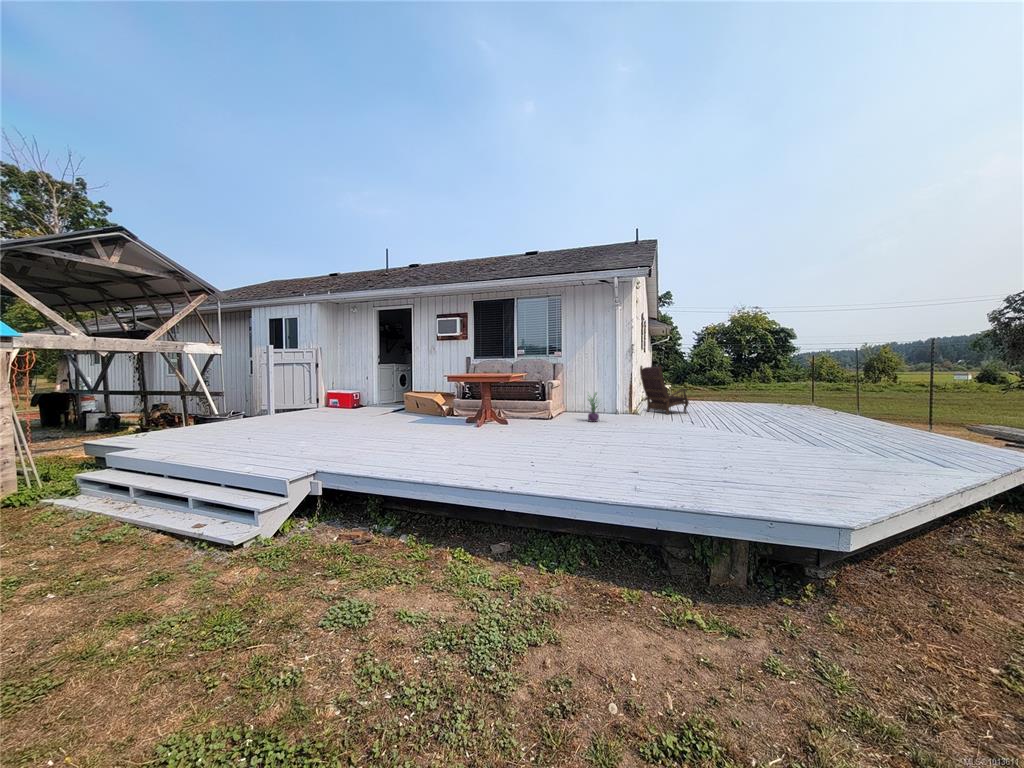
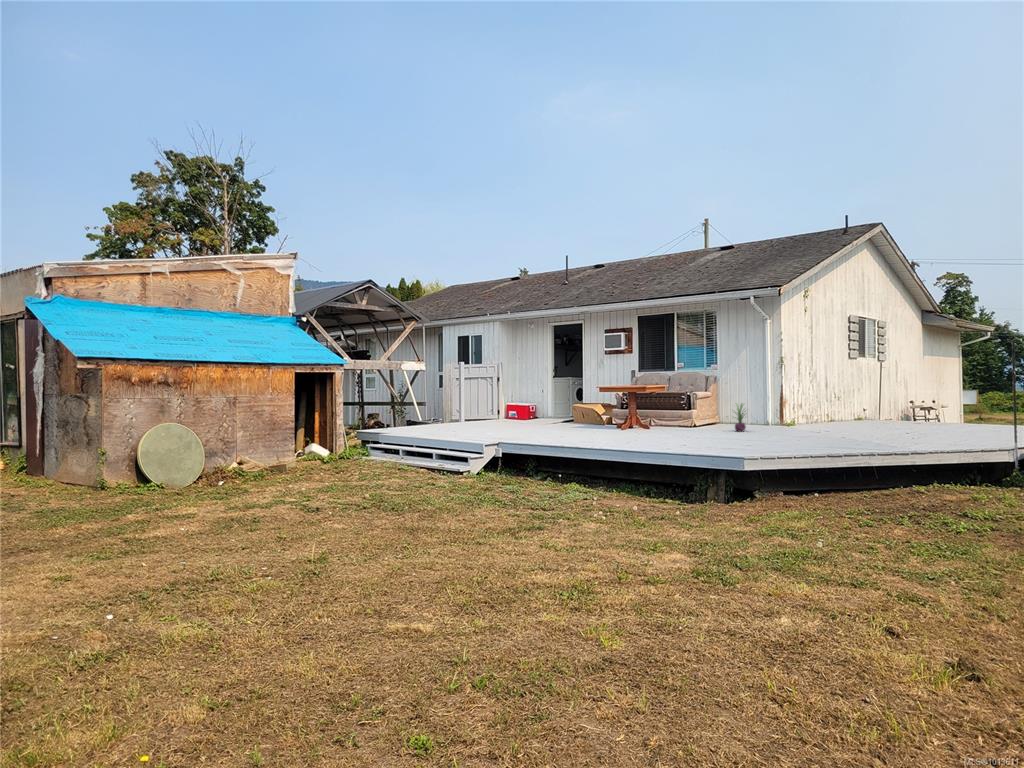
armchair: present [640,365,689,414] -> none [821,376,876,431]

